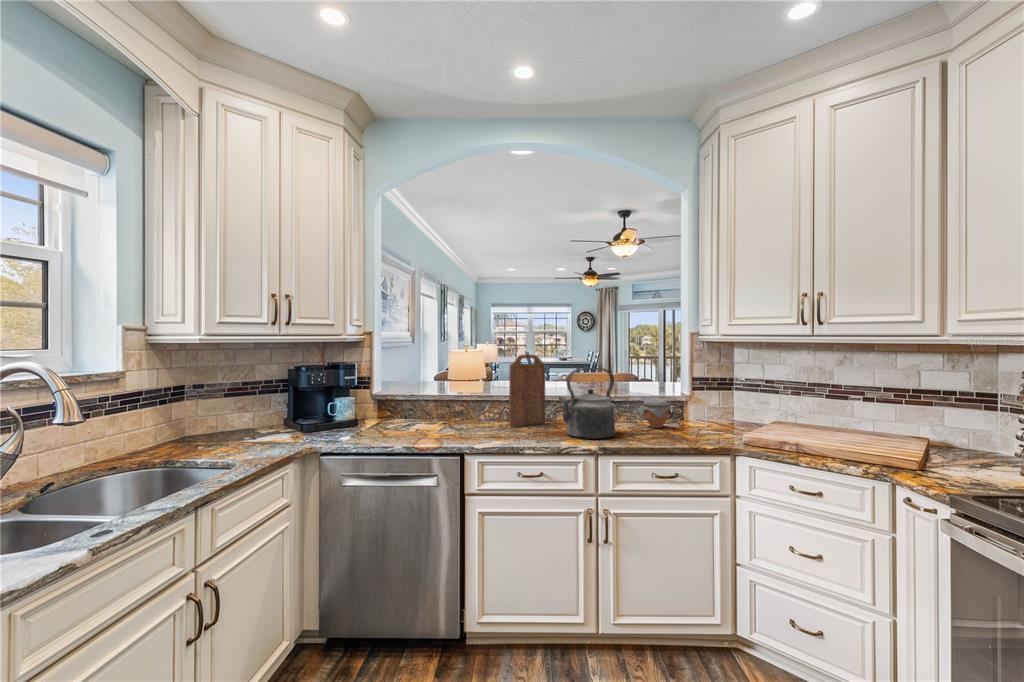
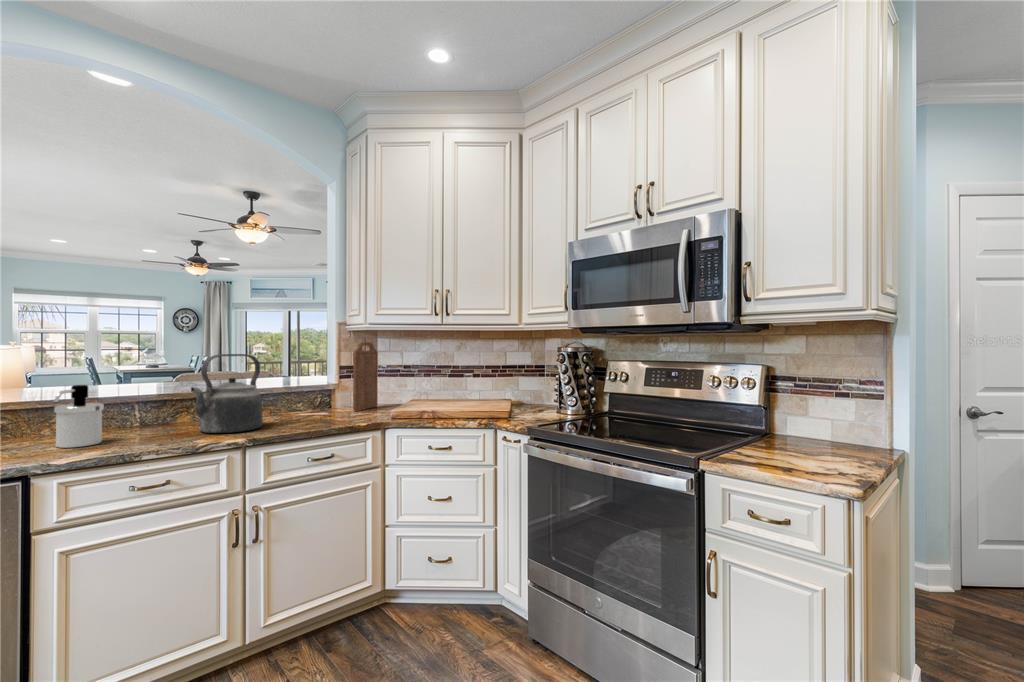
cutting board: present [509,355,545,427] -> present [353,342,378,411]
soap dispenser: none [476,389,505,436] -> present [54,385,104,448]
jar: present [639,399,672,428] -> none [285,386,321,416]

